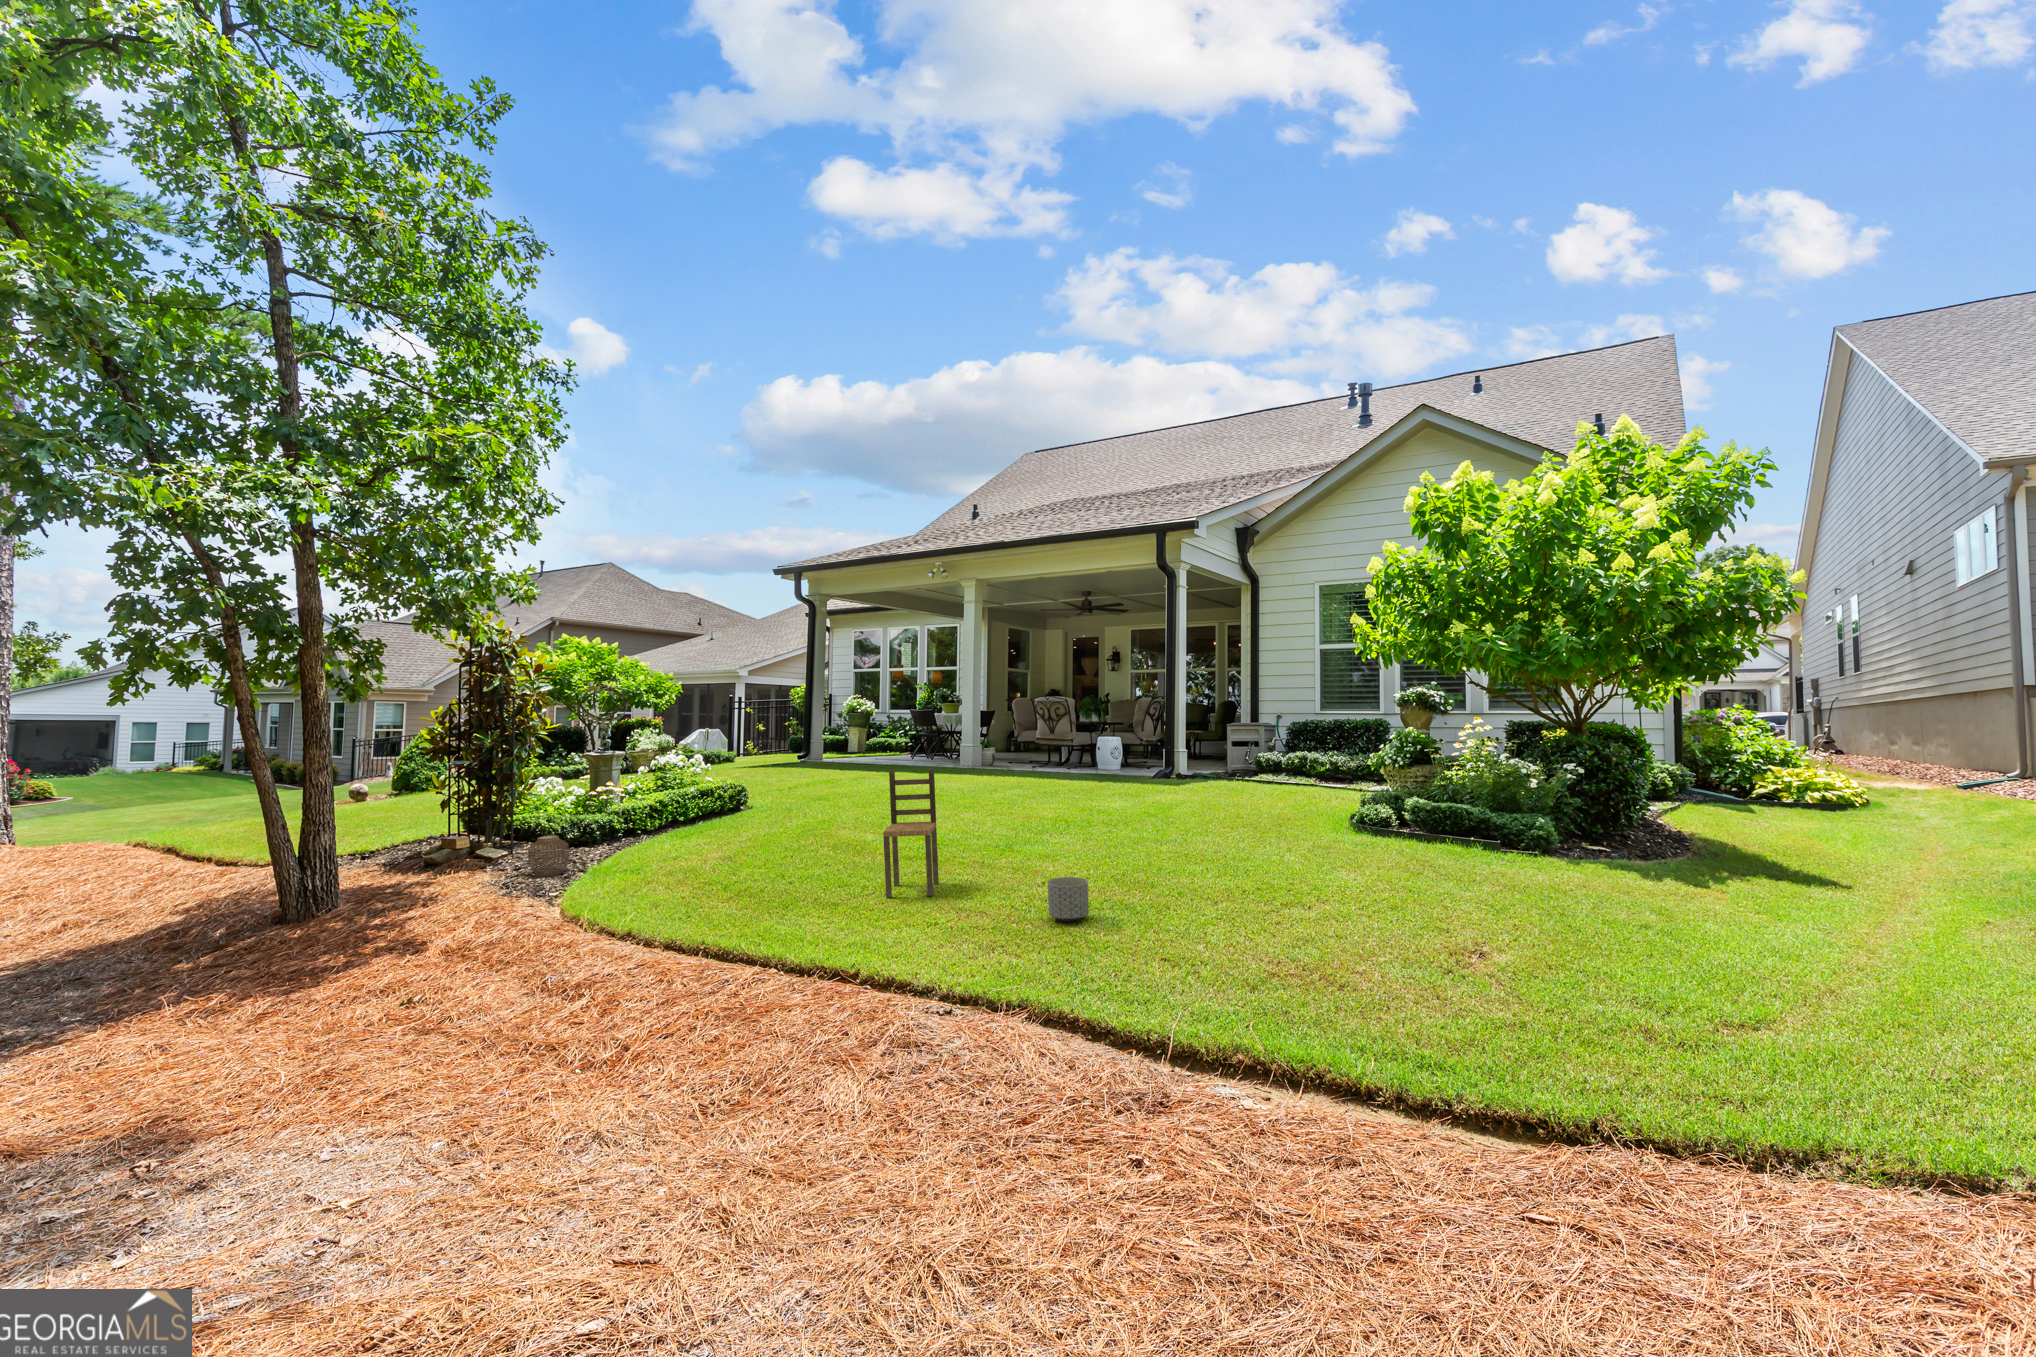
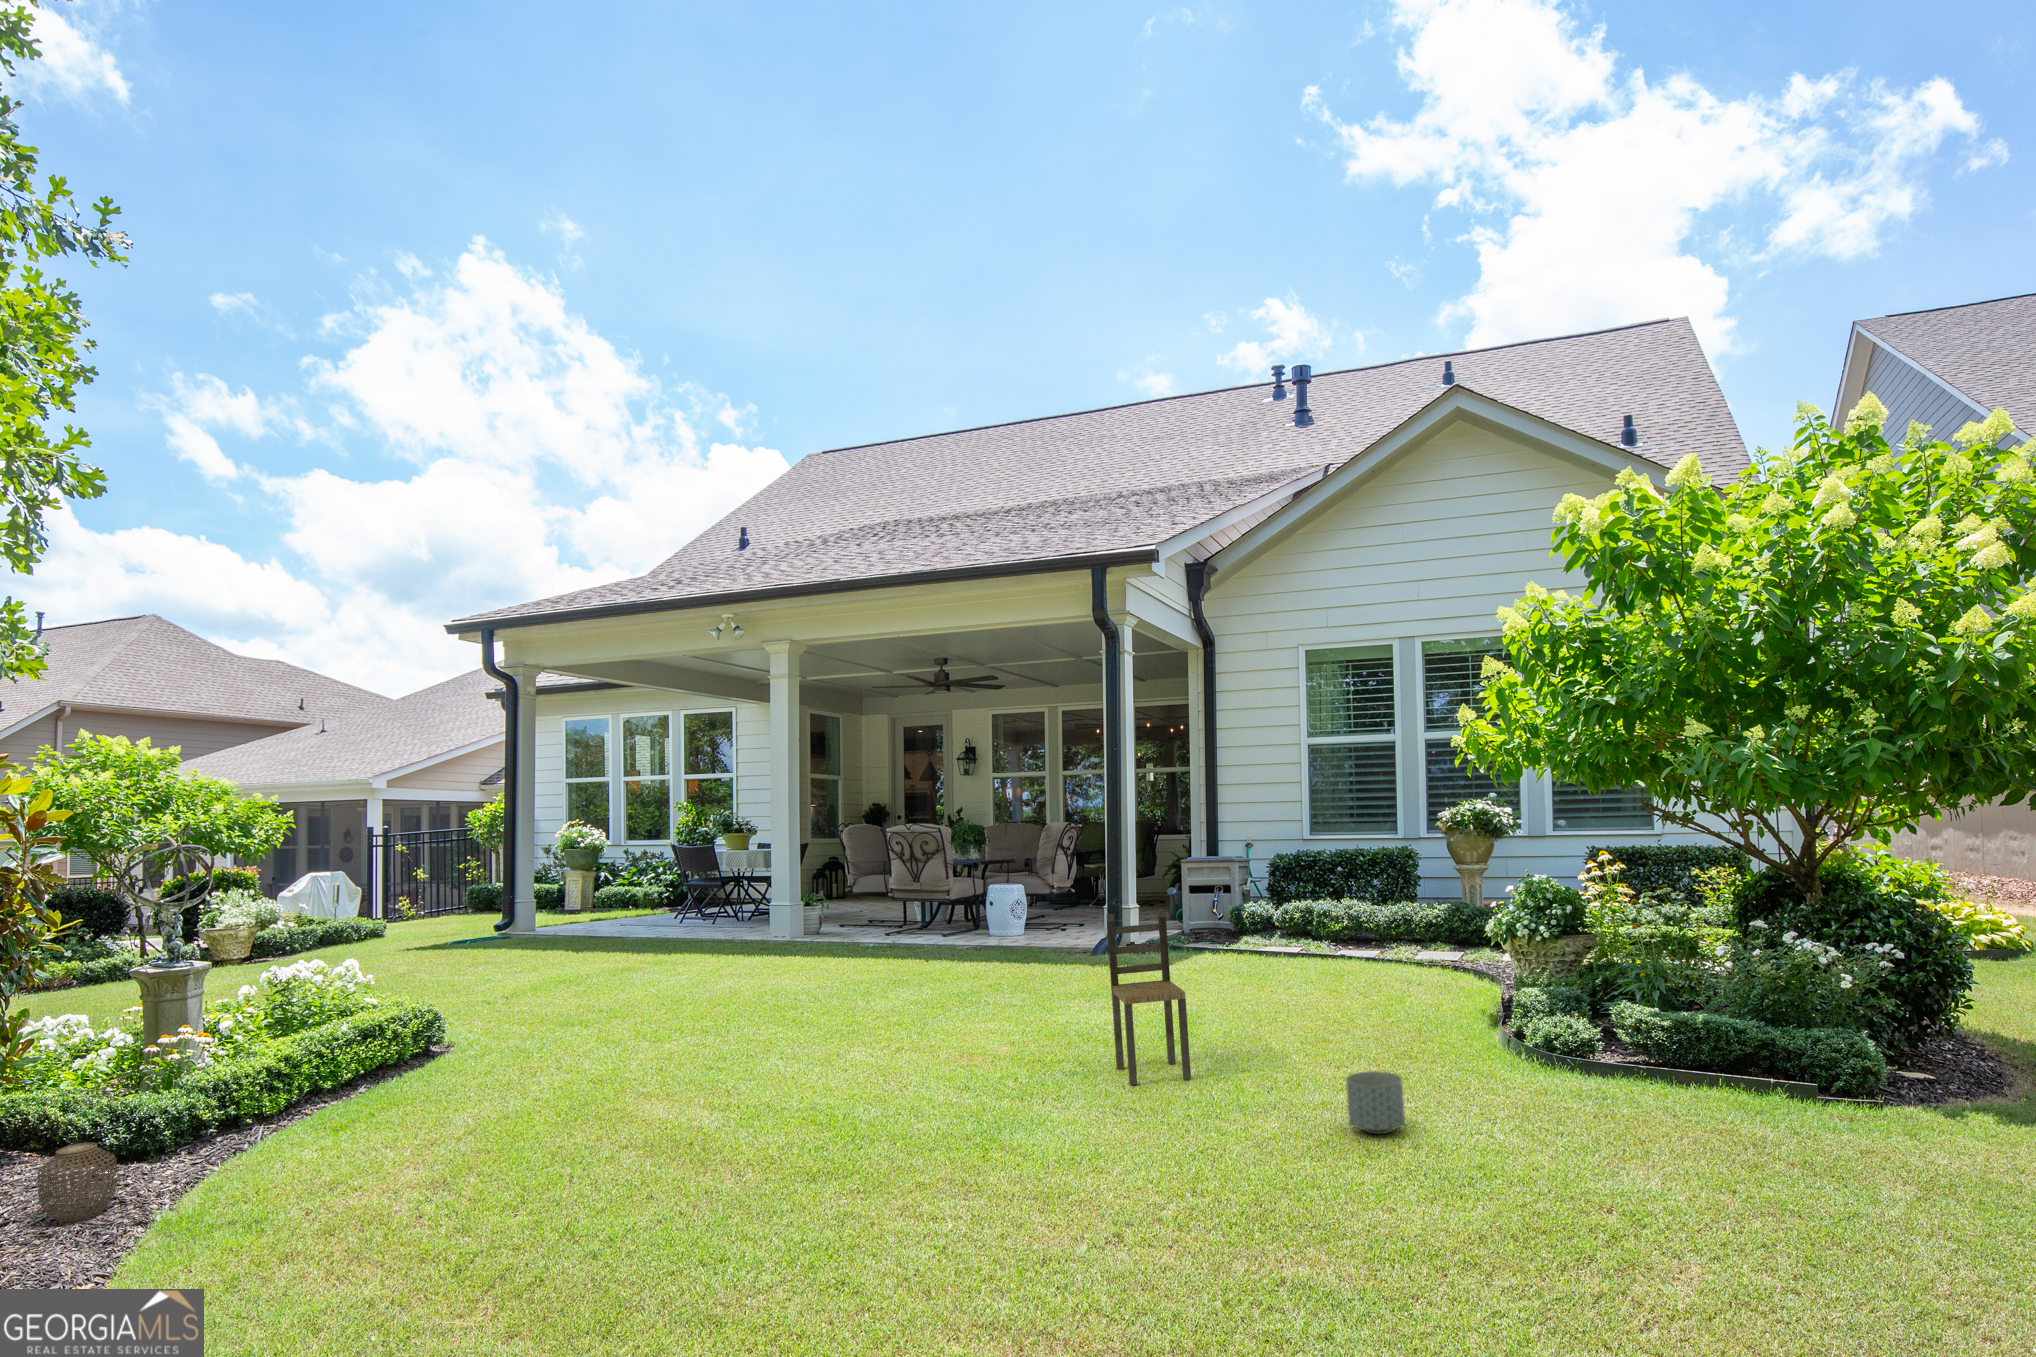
chair: present [883,769,939,897] -> present [1107,910,1191,1085]
planter: present [1048,877,1089,922] -> present [1346,1071,1405,1134]

